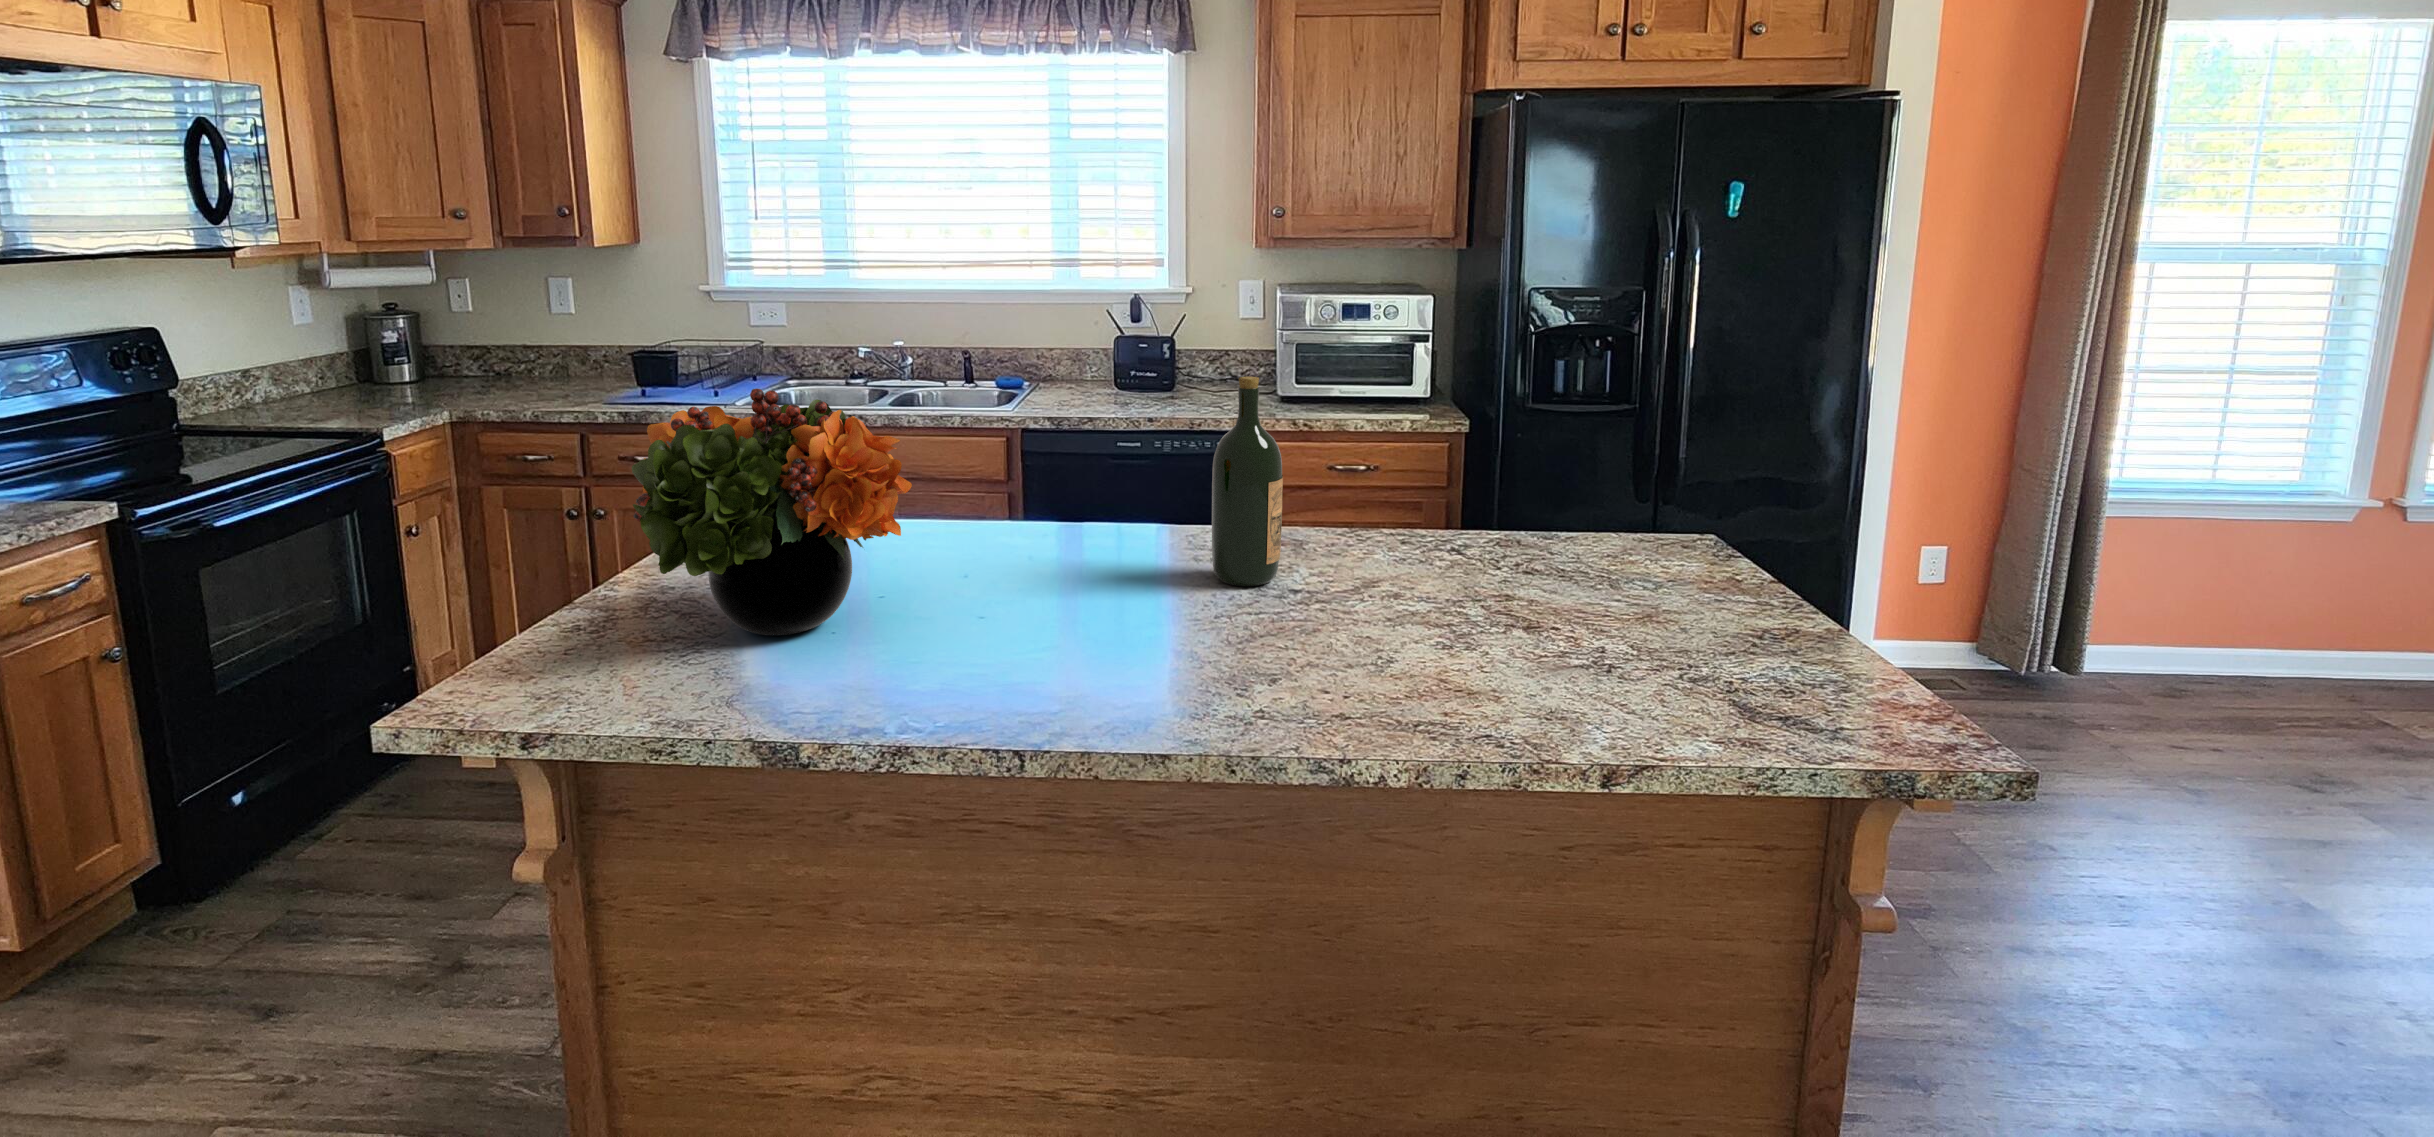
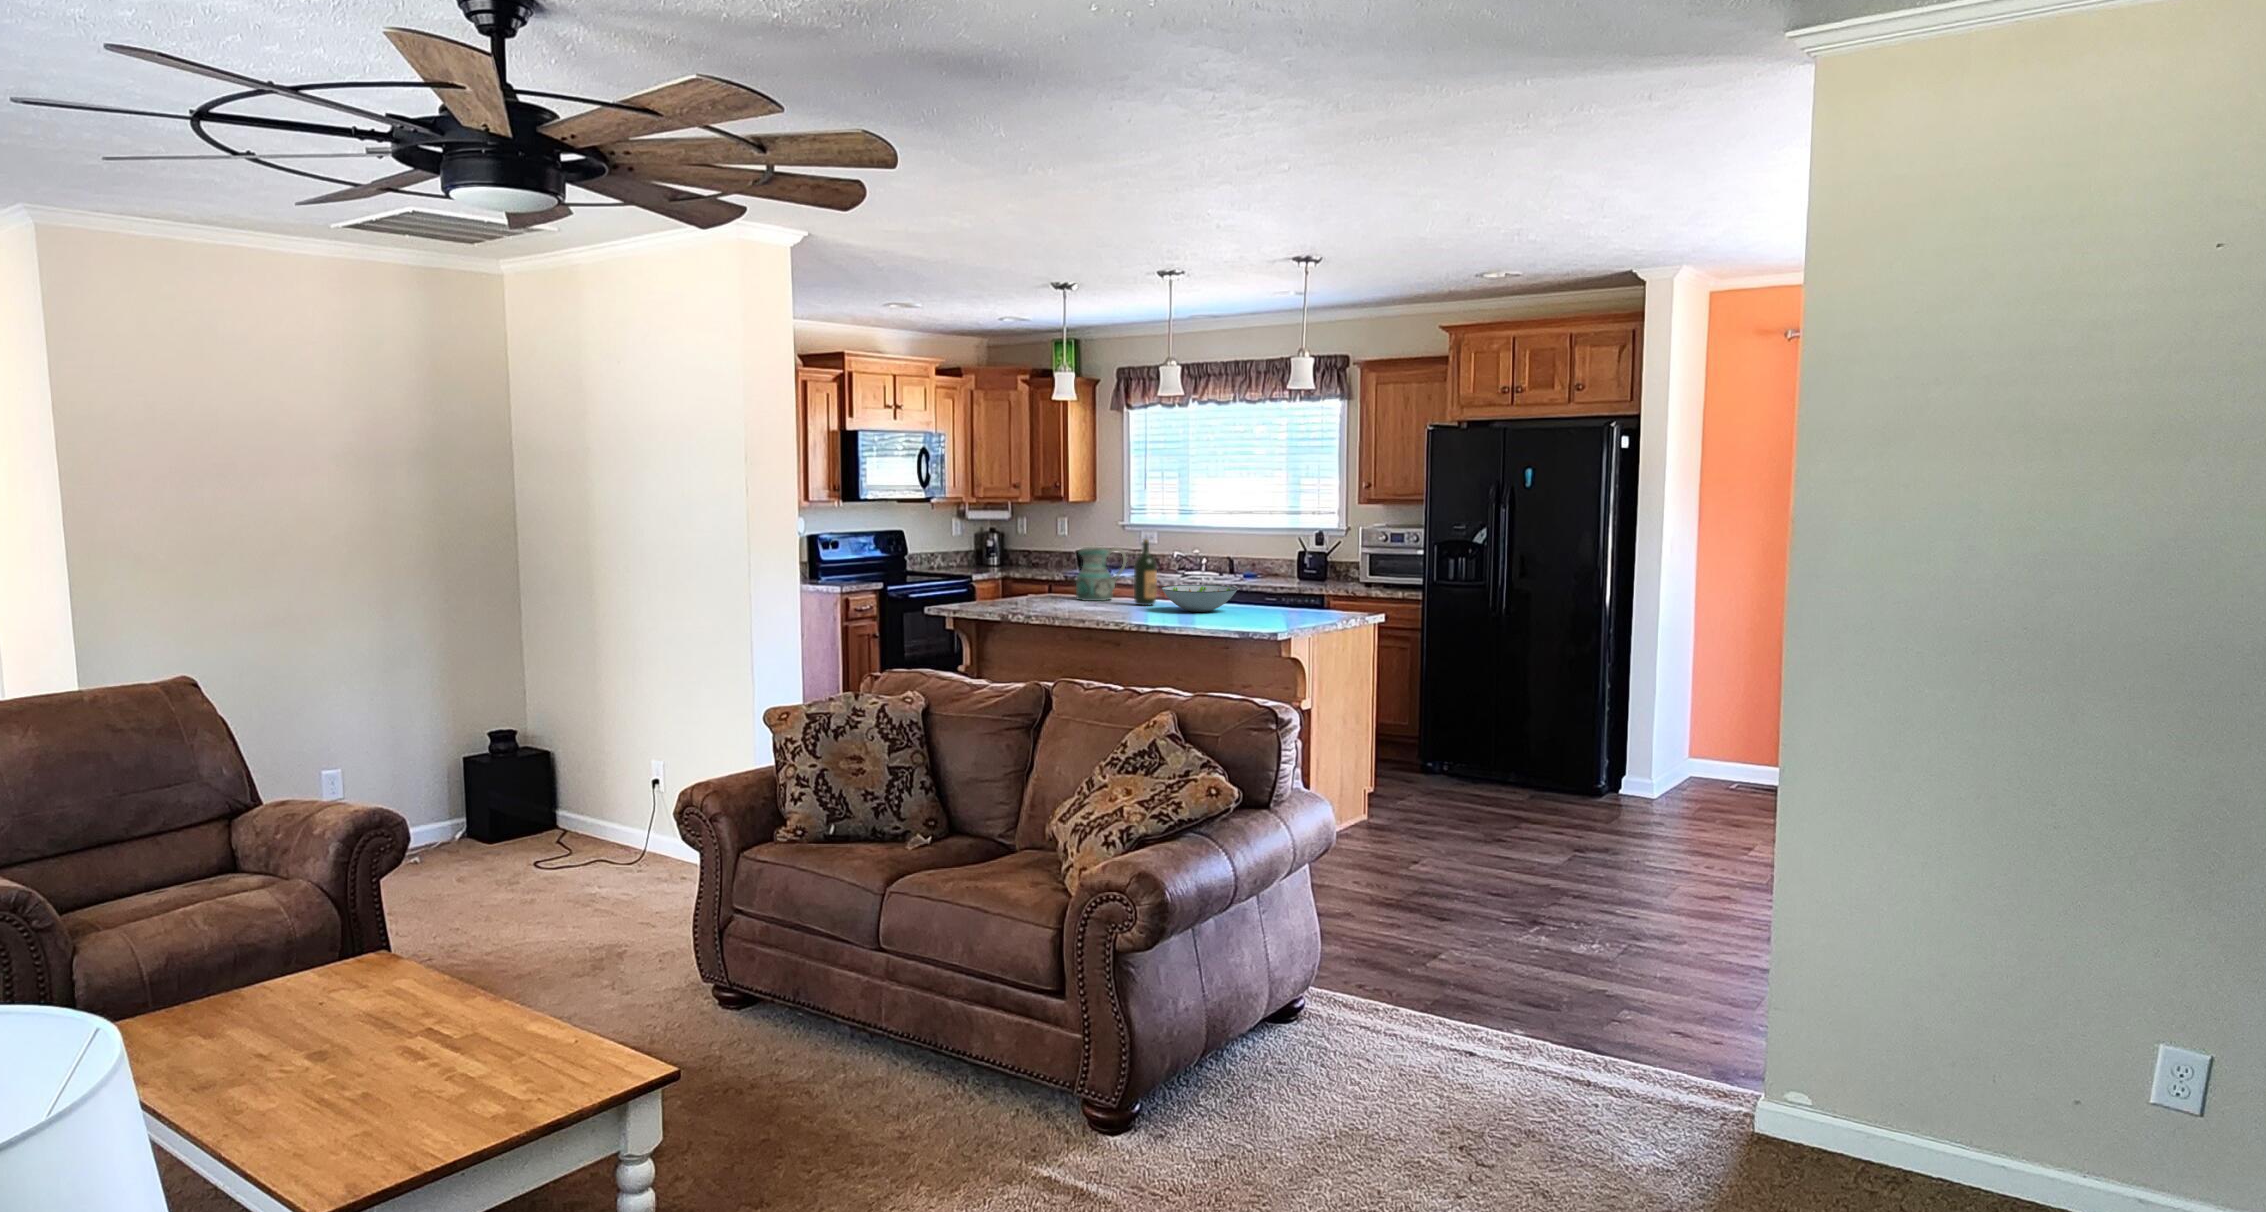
flower arrangement: present [632,389,912,635] -> none [967,534,1044,601]
ceramic pitcher: none [966,395,1108,575] -> present [1076,547,1127,601]
decorative bowl: none [1380,504,1623,612] -> present [1162,585,1238,612]

